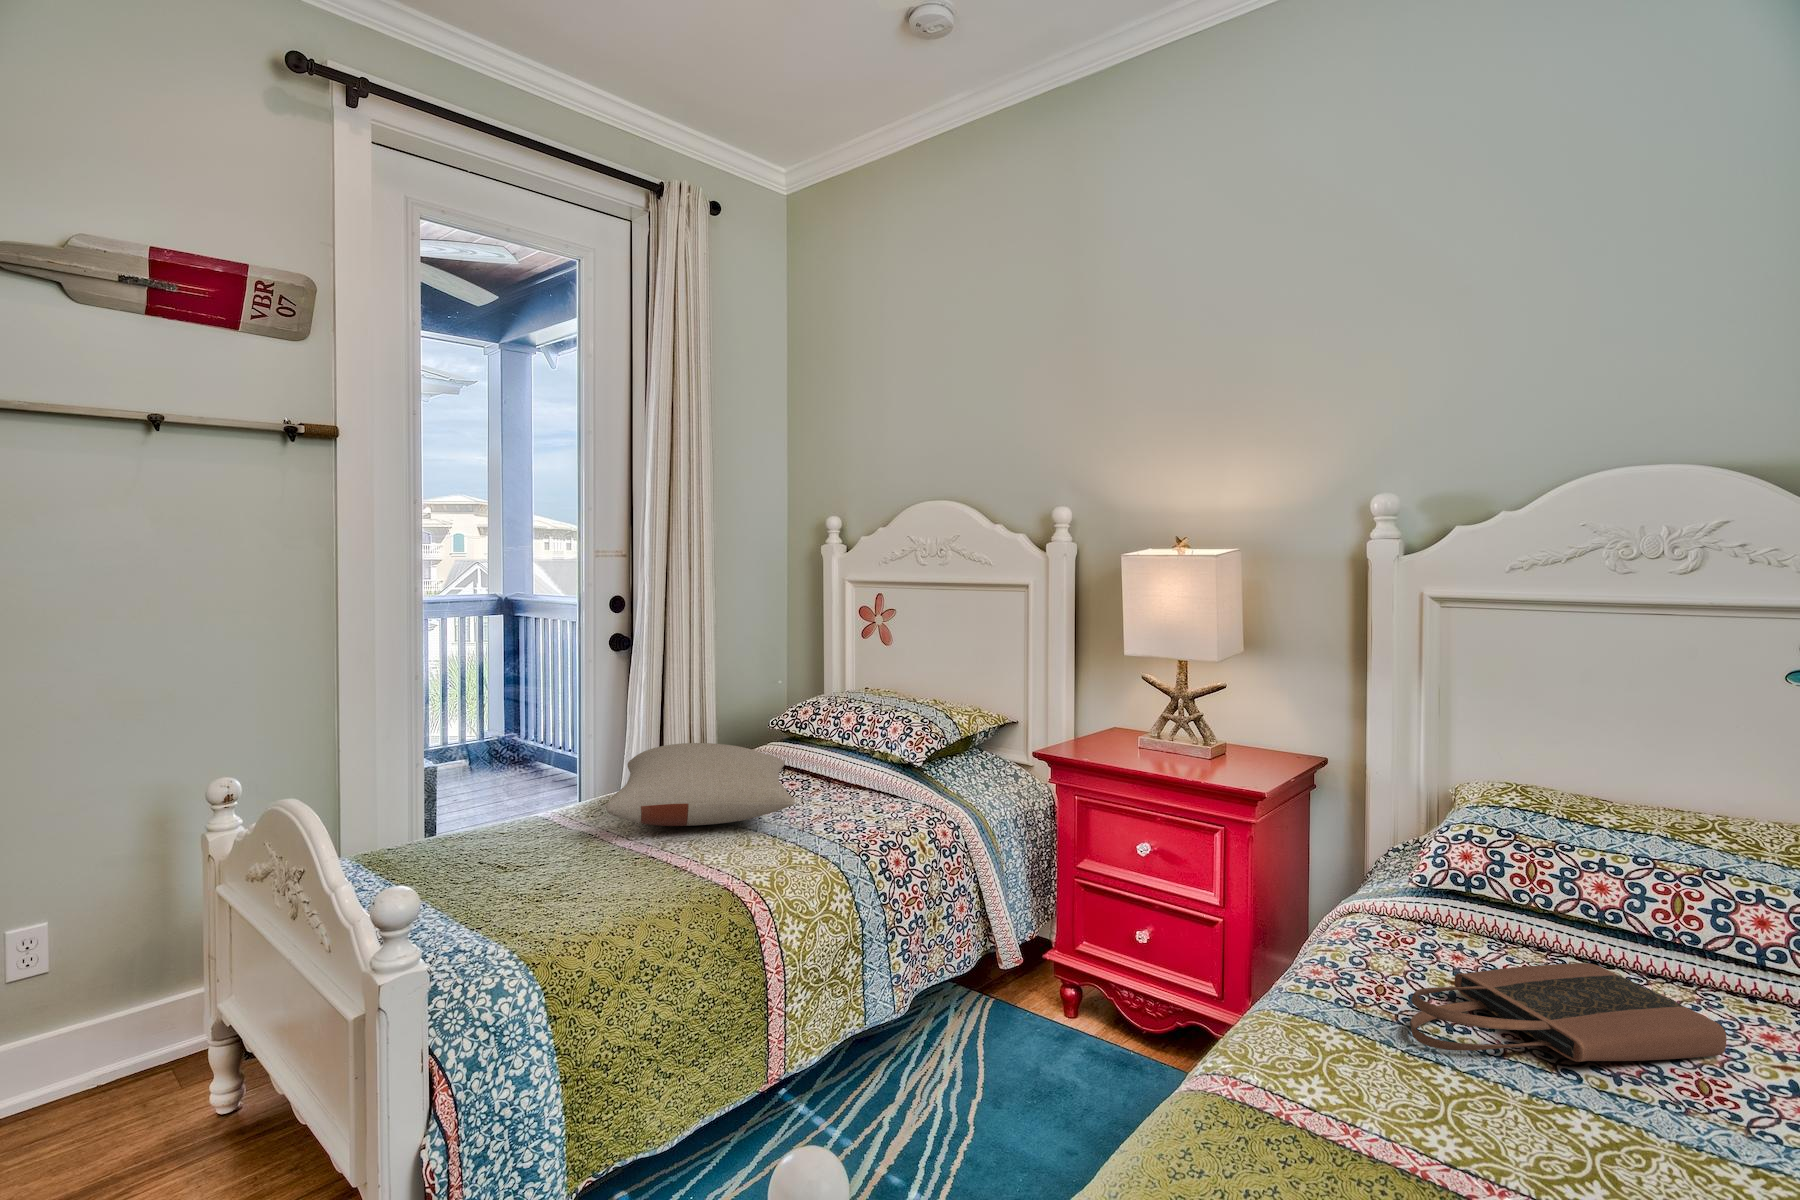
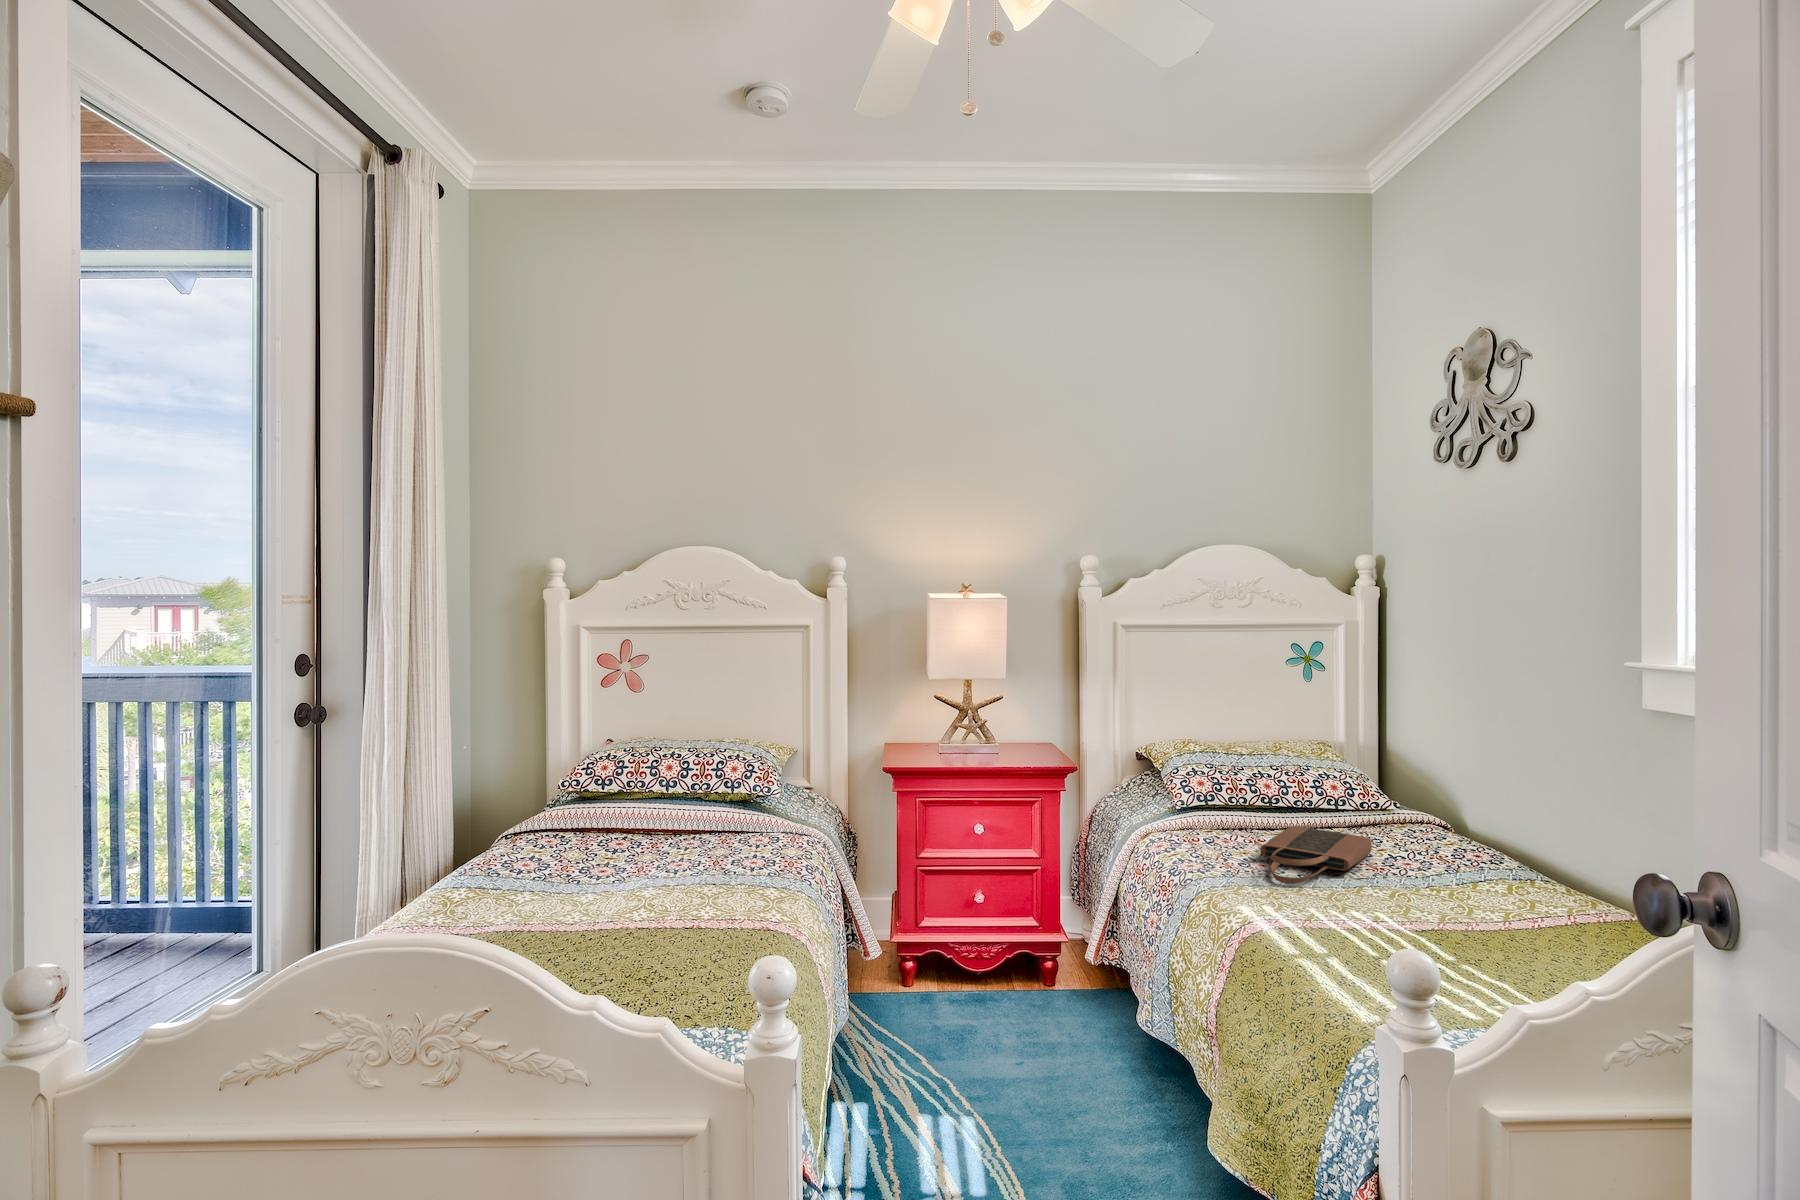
pillow: present [606,743,795,826] -> none [502,807,756,900]

